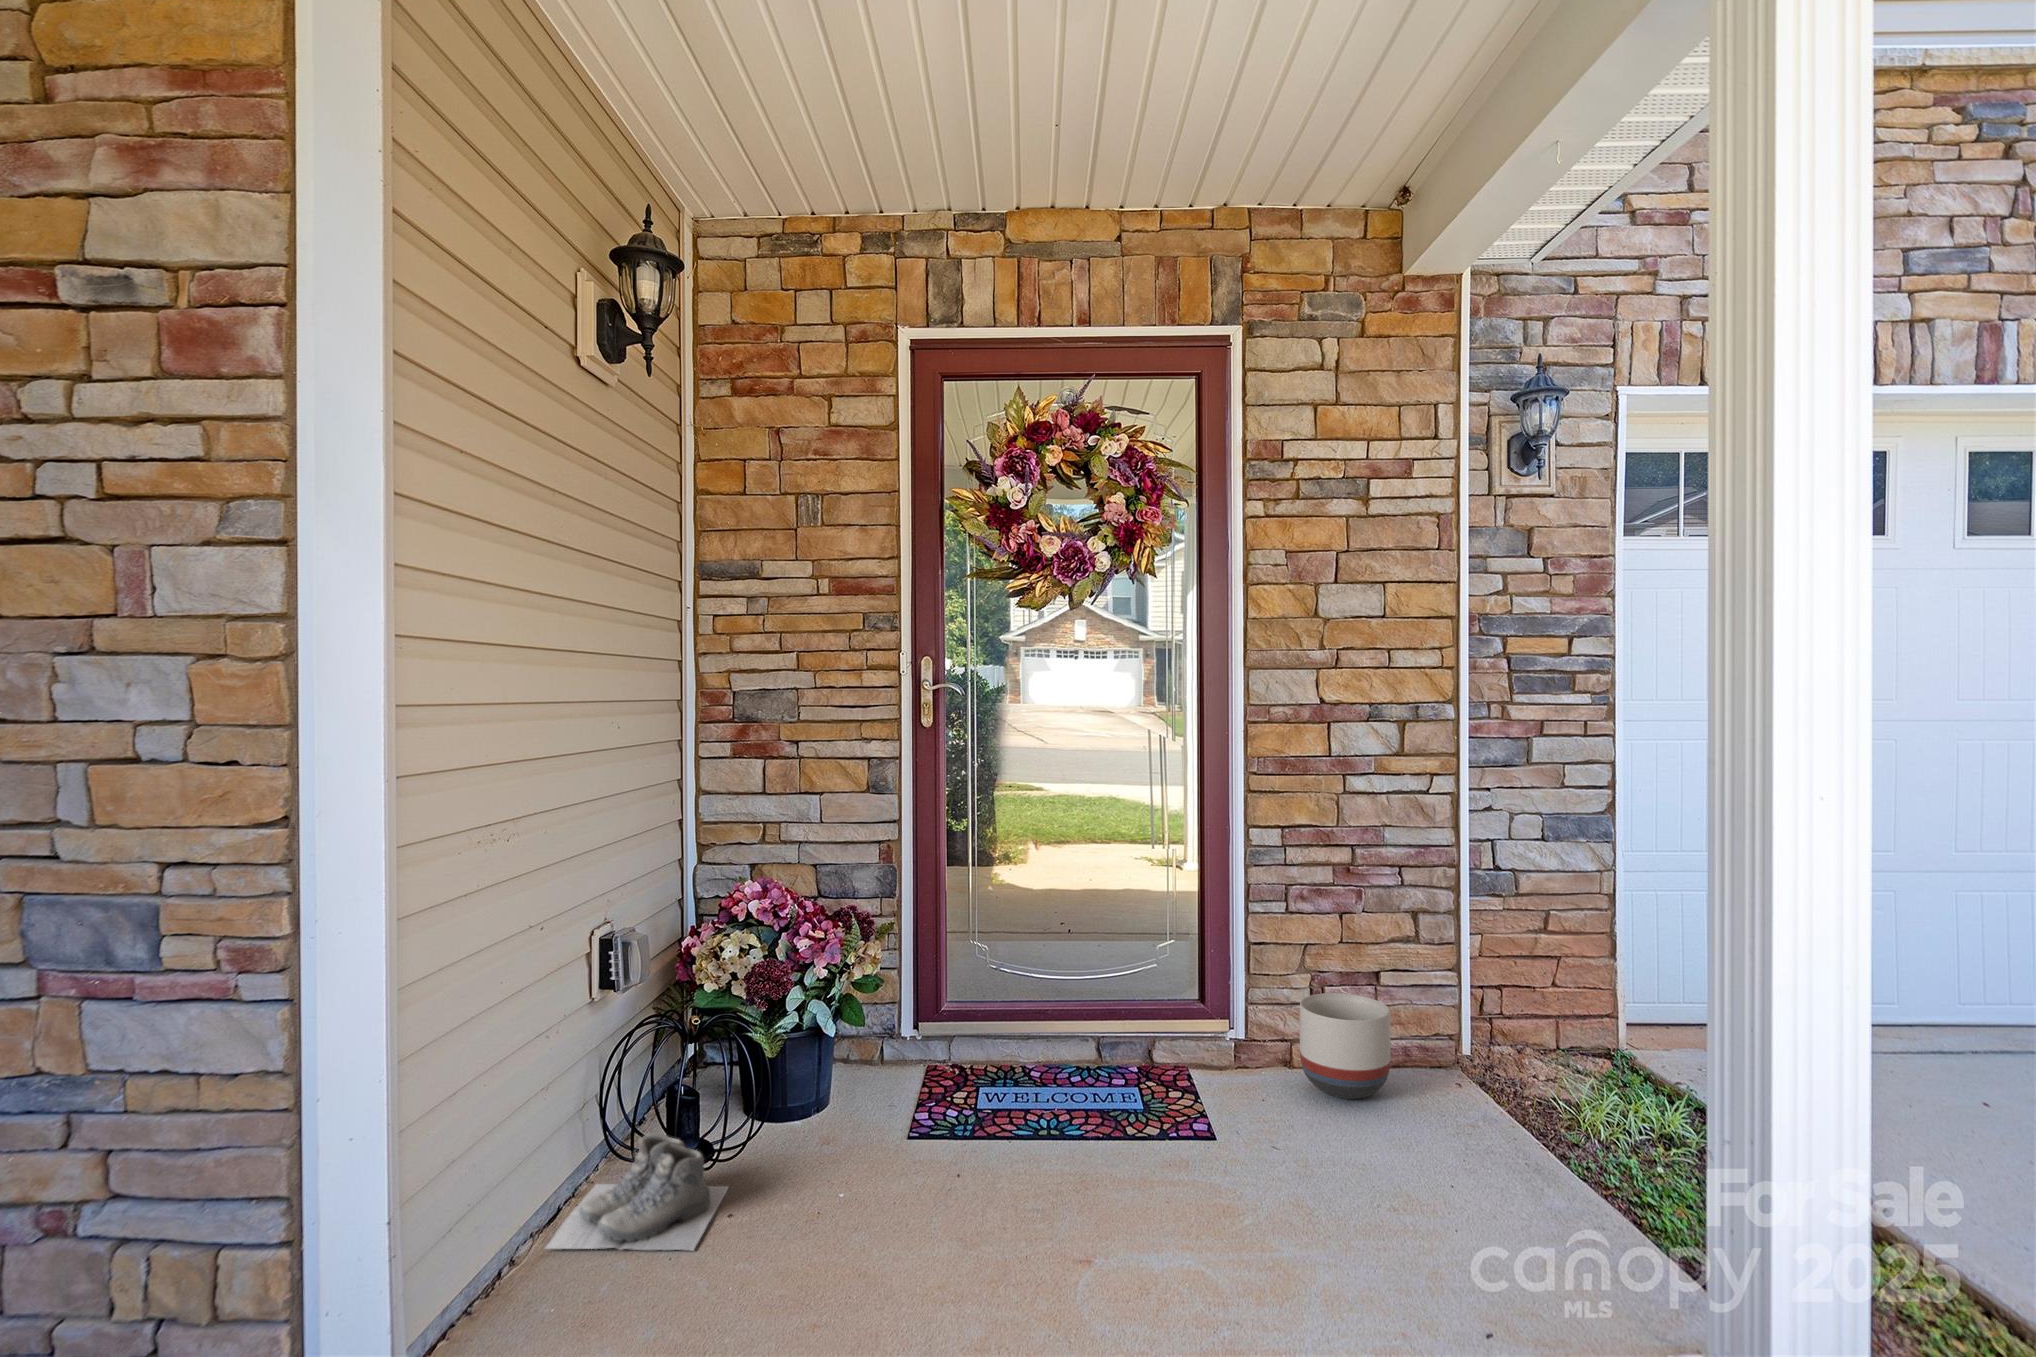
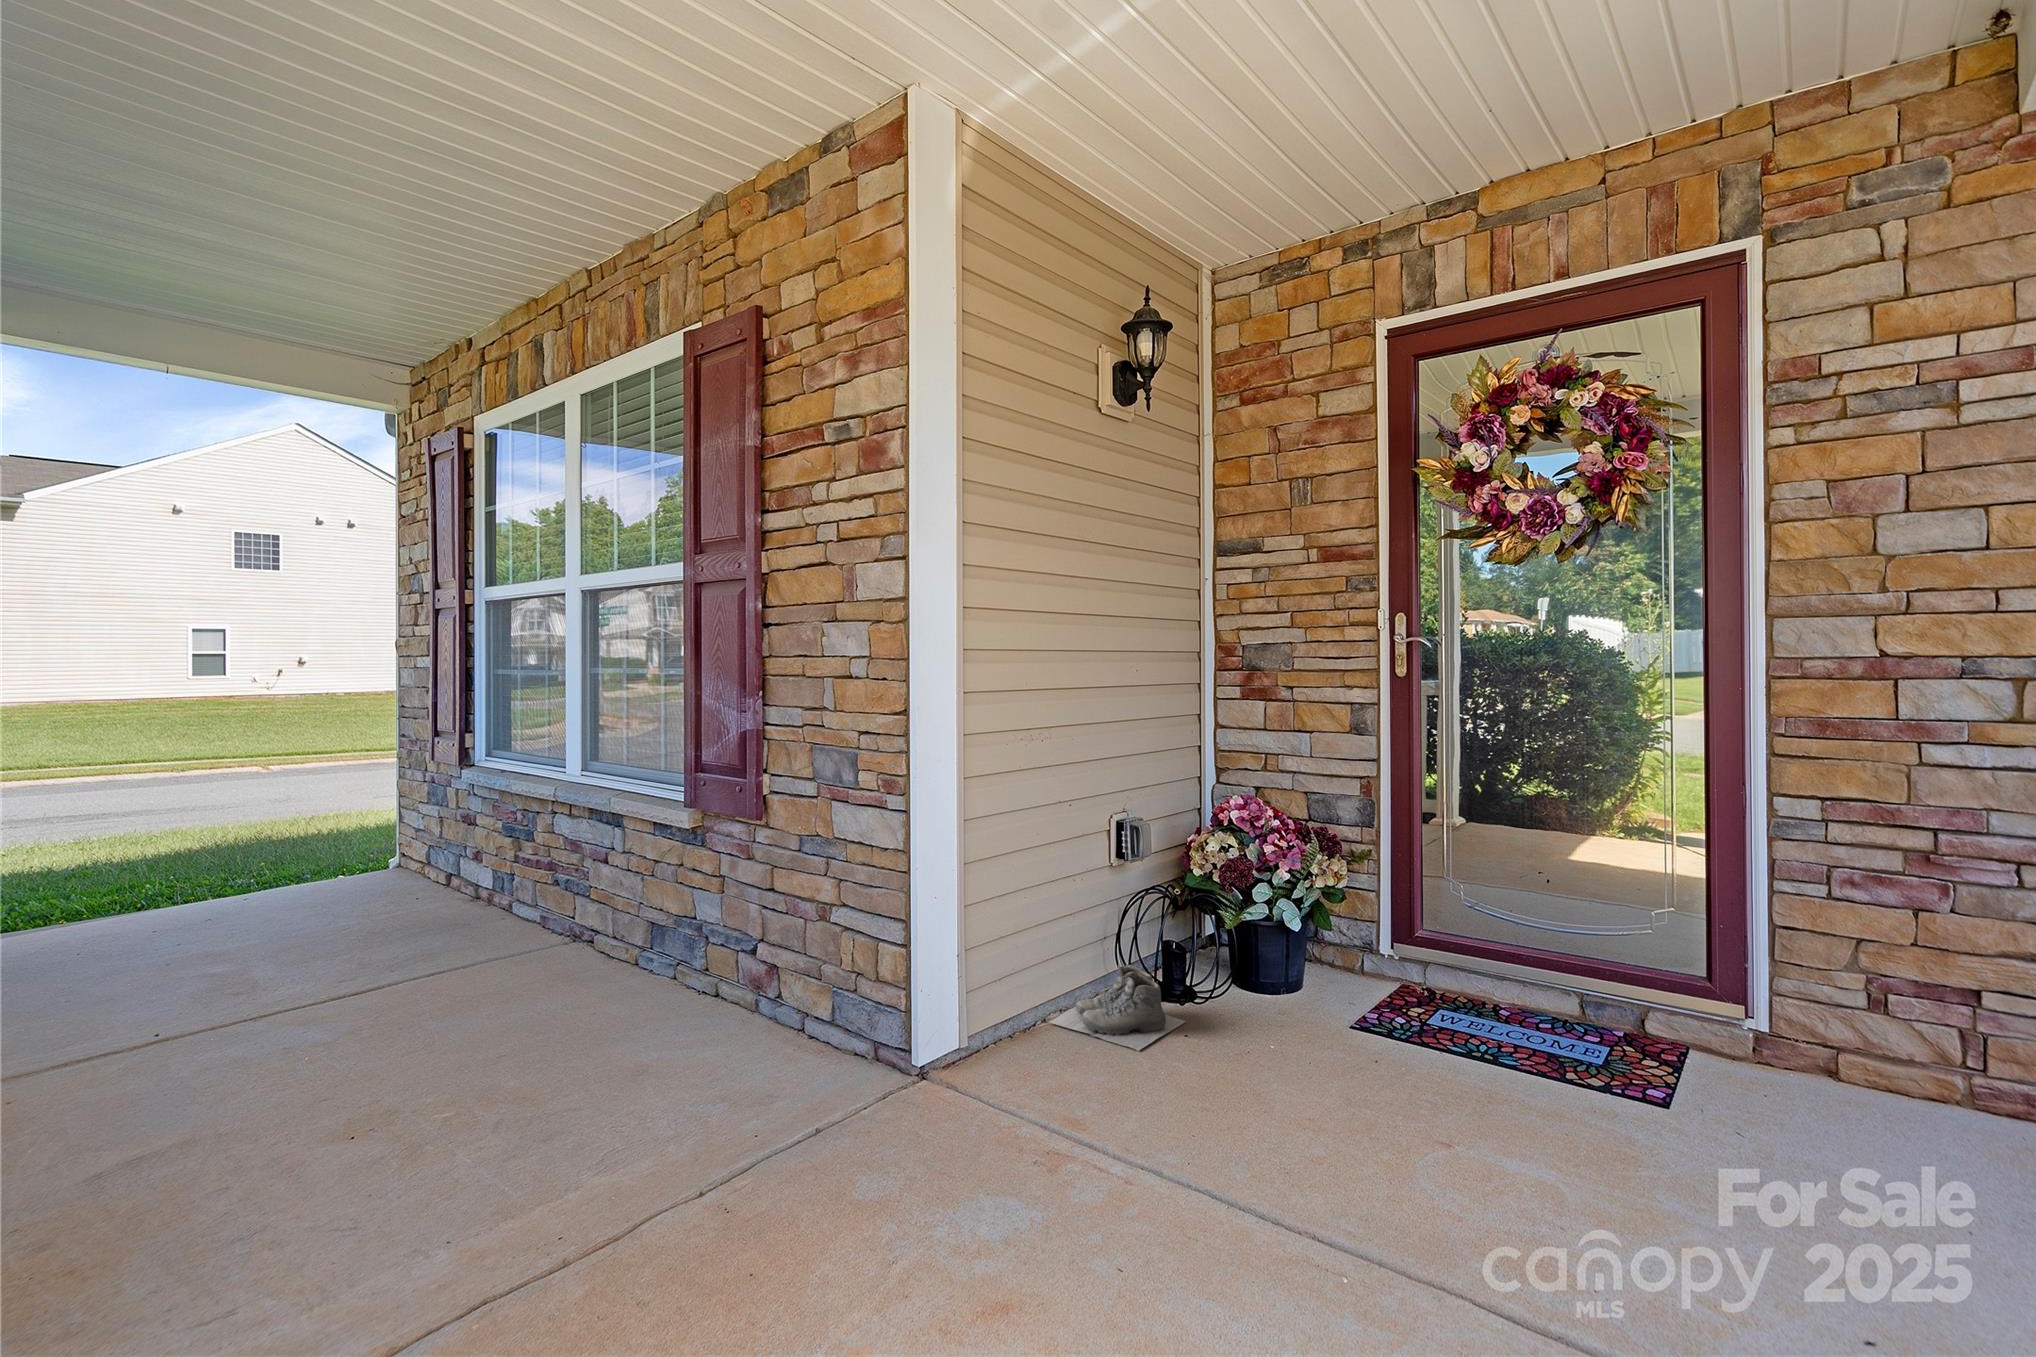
planter: present [1300,993,1391,1099] -> none [1829,993,1973,1124]

